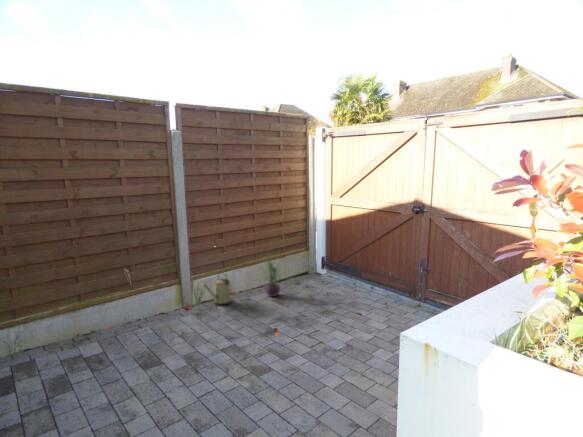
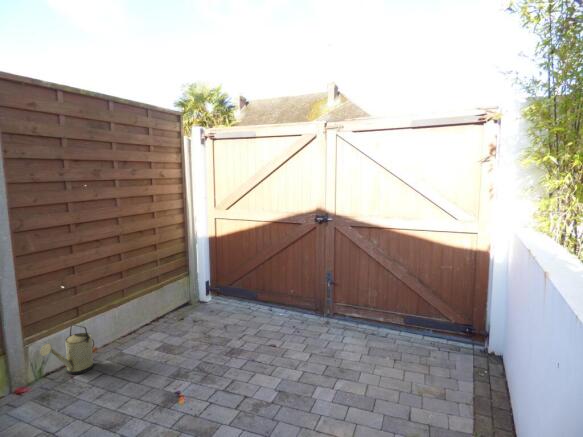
decorative plant: present [259,258,283,297] -> none [123,291,181,345]

